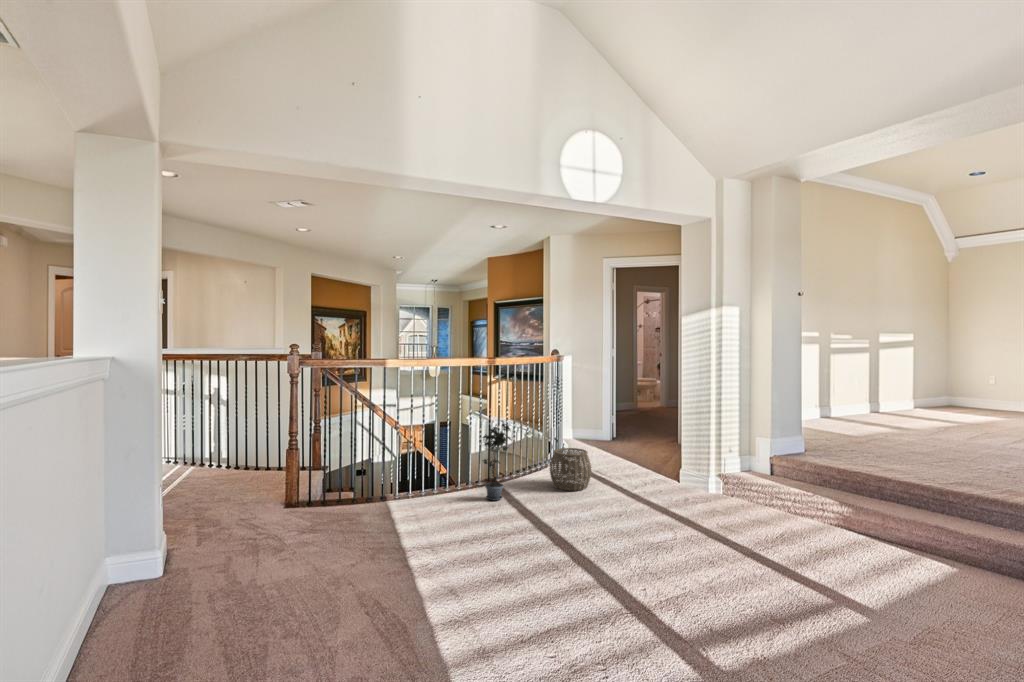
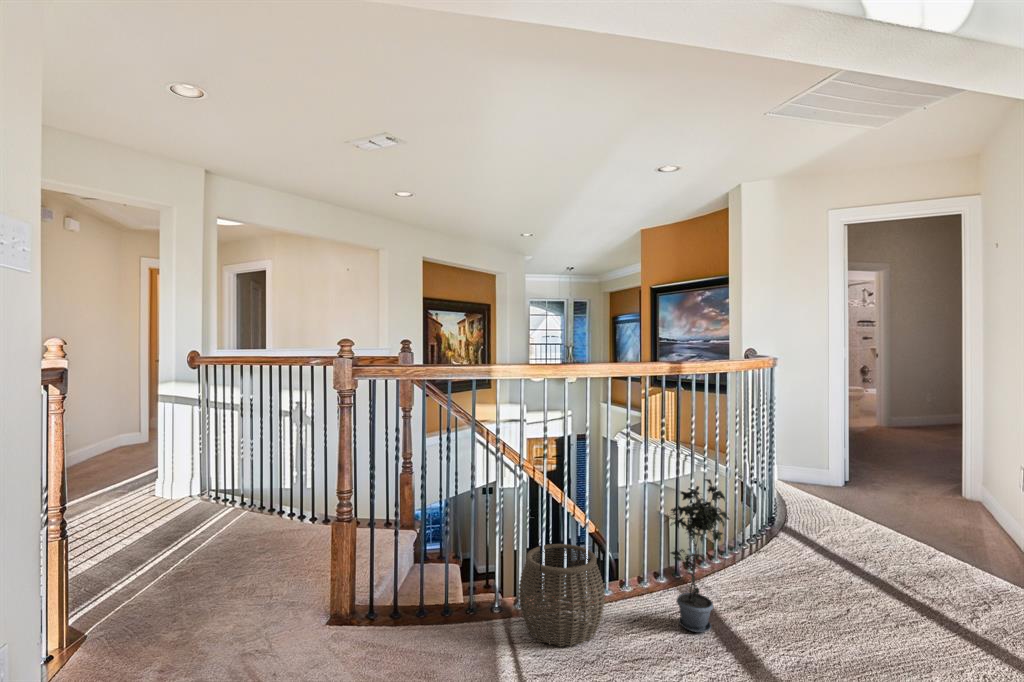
woven basket: present [550,448,592,491] -> present [518,544,605,647]

